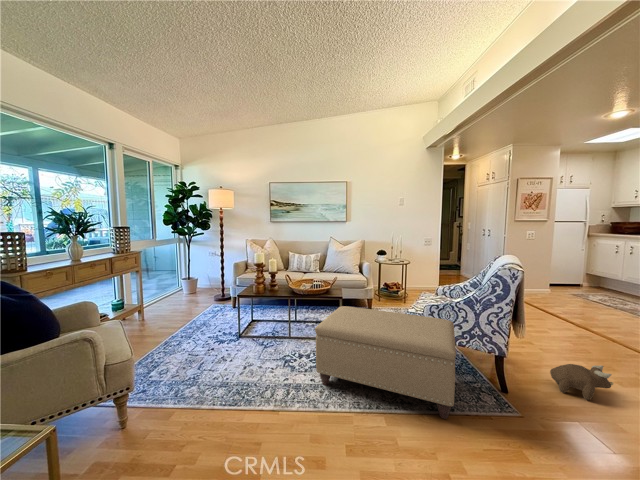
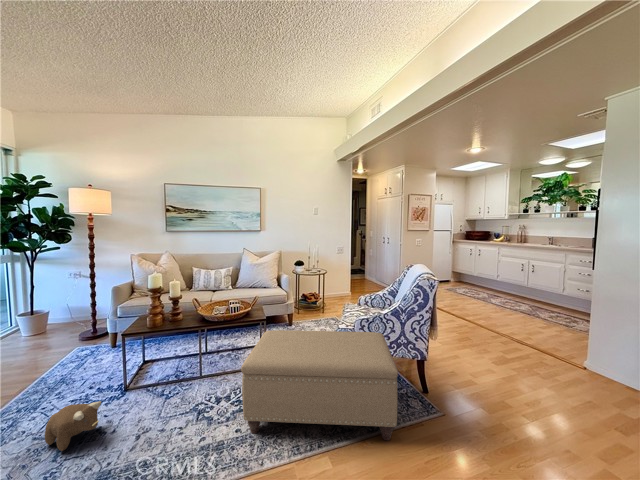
plush toy: present [550,364,614,400] -> present [45,401,101,451]

